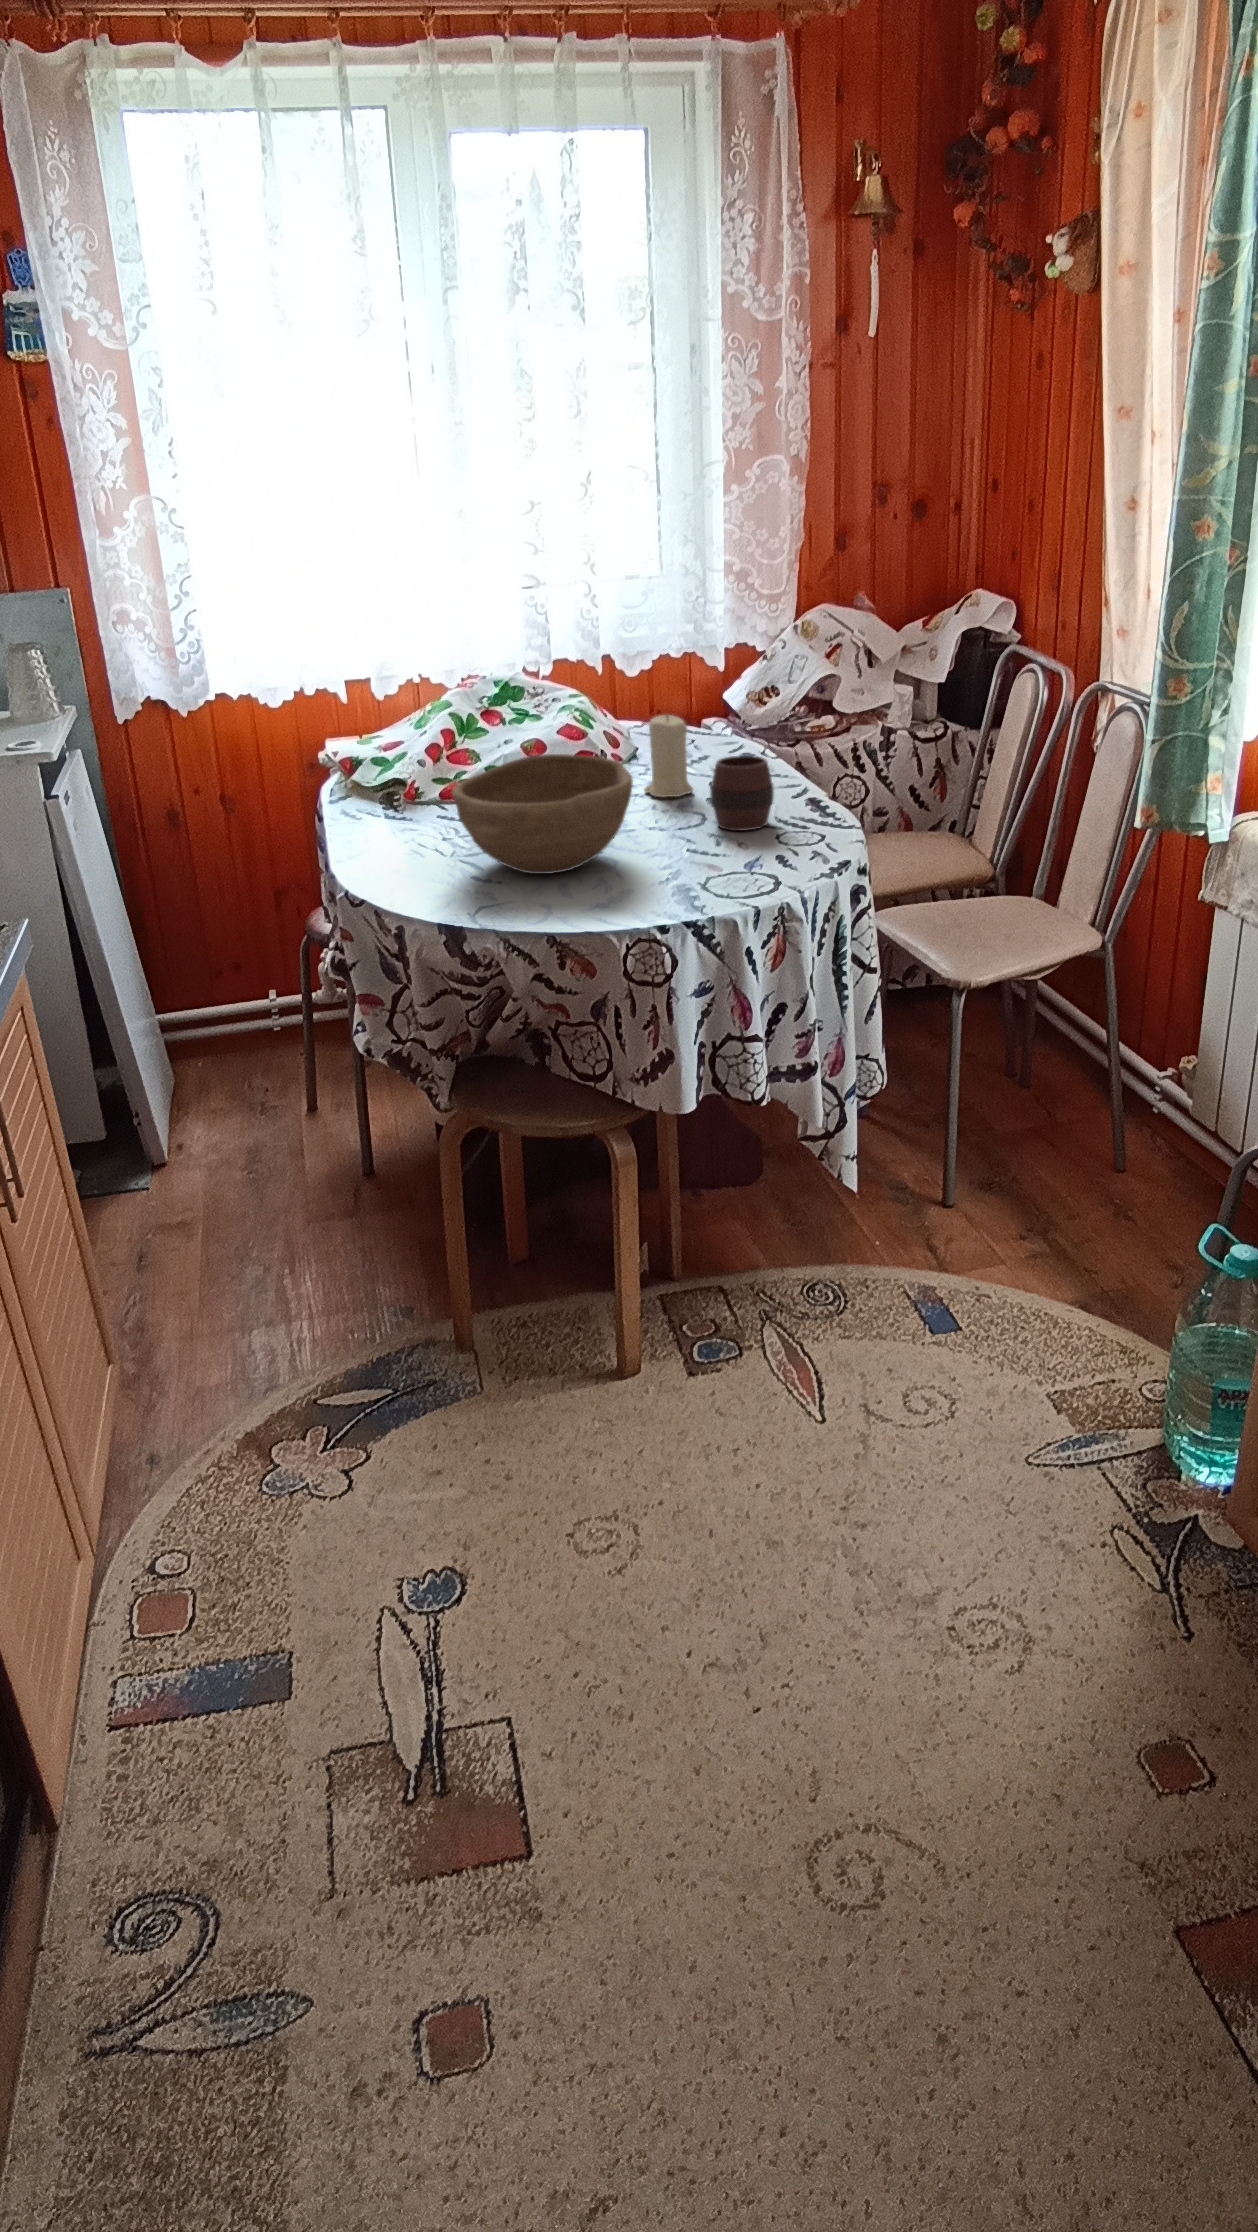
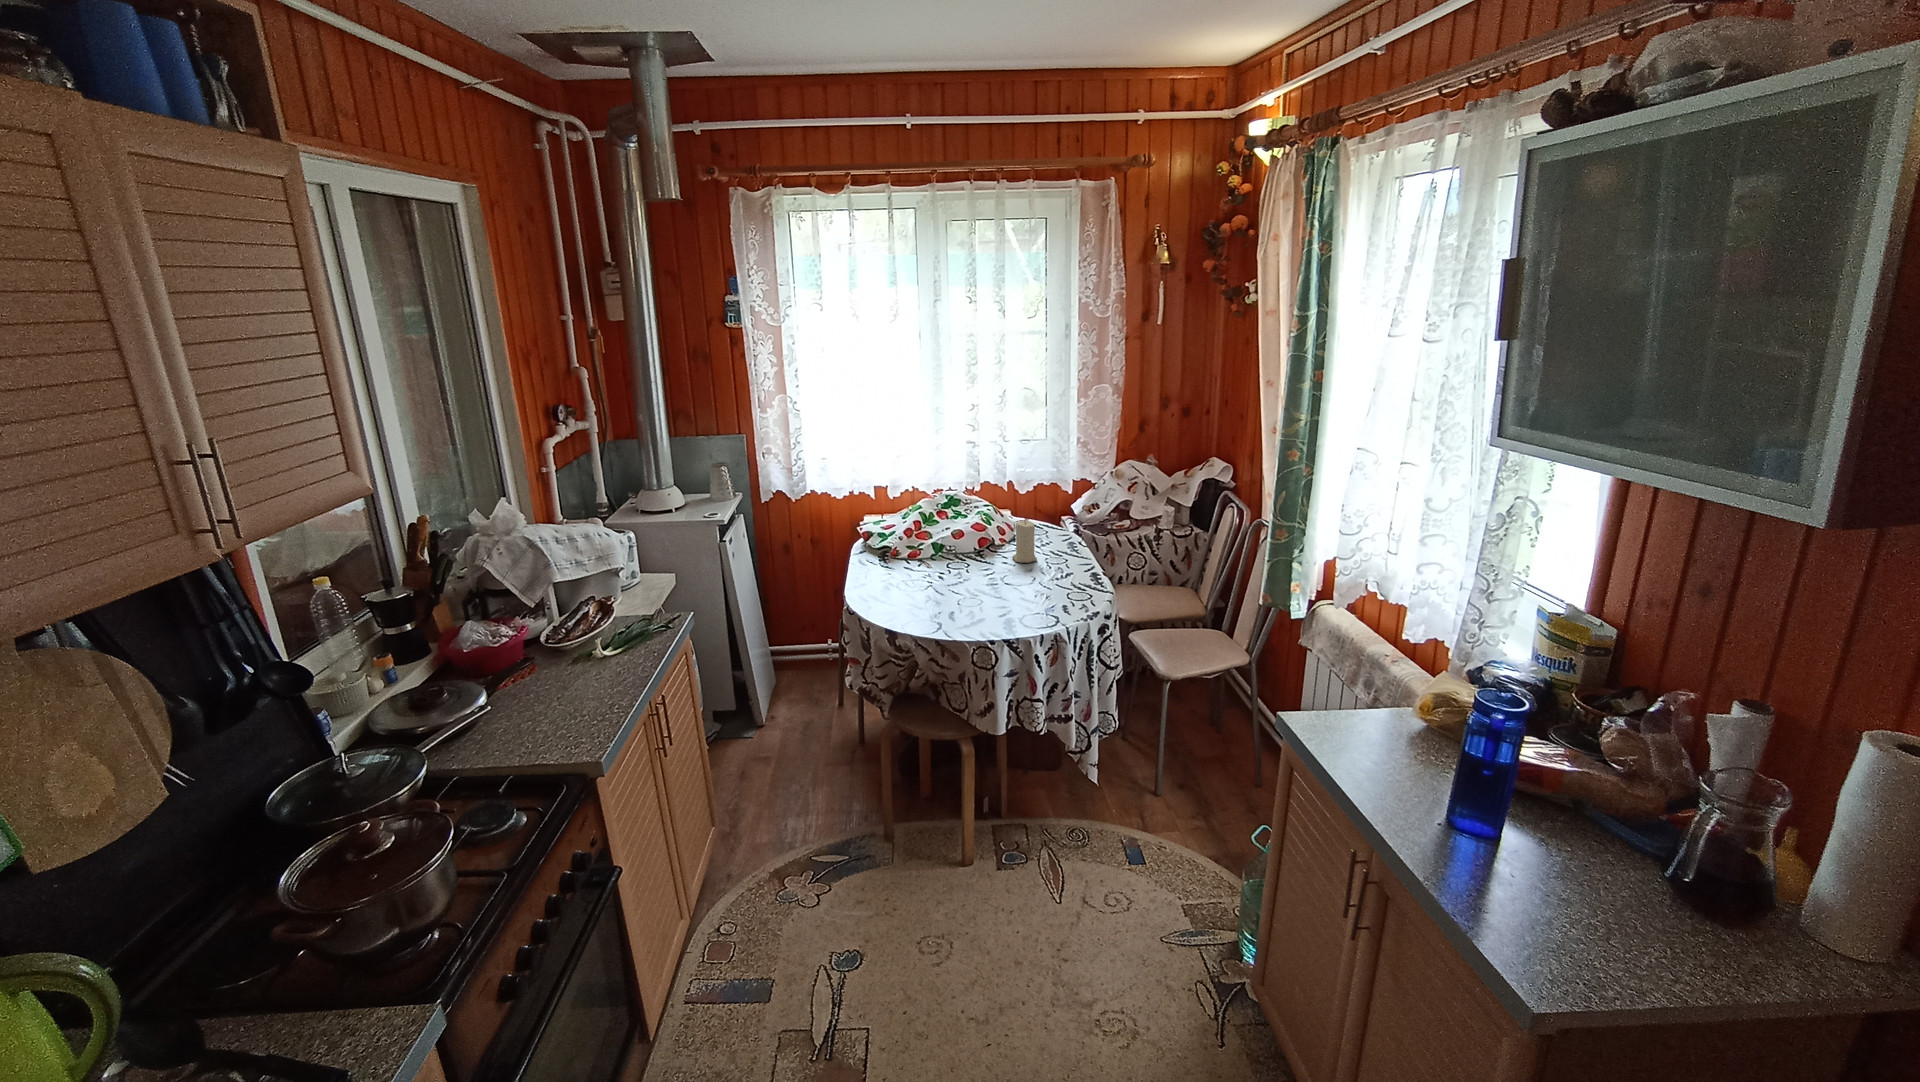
bowl: present [452,754,633,874] -> none [903,541,993,603]
cup: present [710,756,774,831] -> none [1039,547,1071,586]

